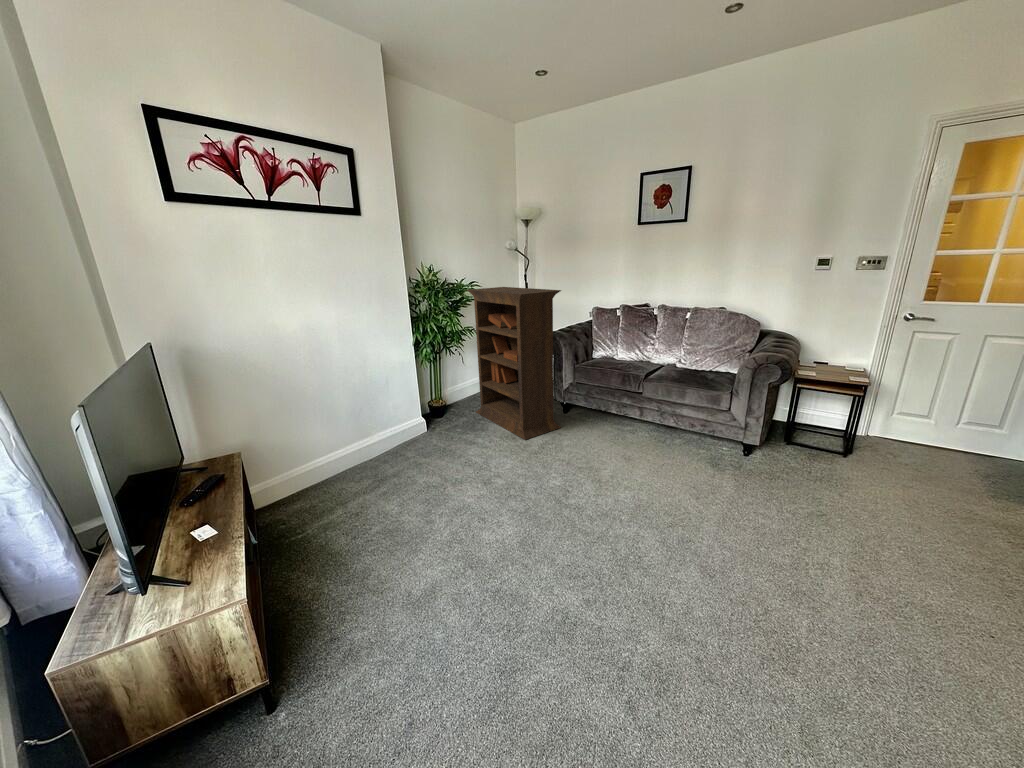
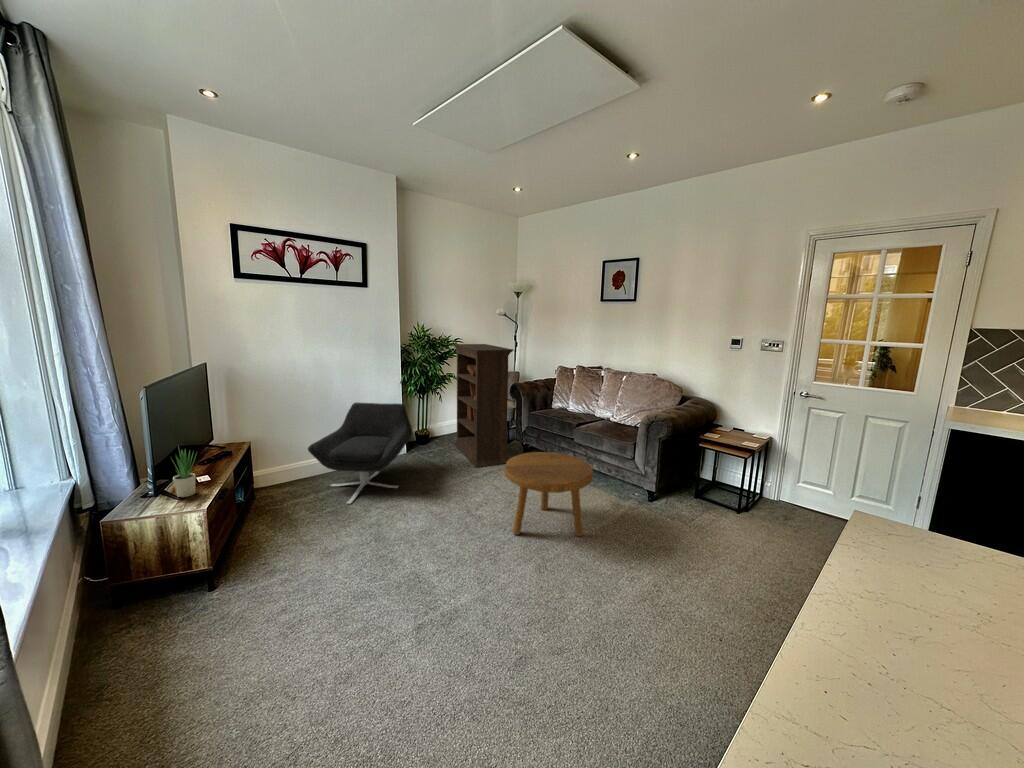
lounge chair: none [325,373,456,516] -> present [308,403,412,504]
footstool: none [613,416,736,526] -> present [505,452,594,537]
potted plant: none [150,495,207,582] -> present [172,446,197,497]

